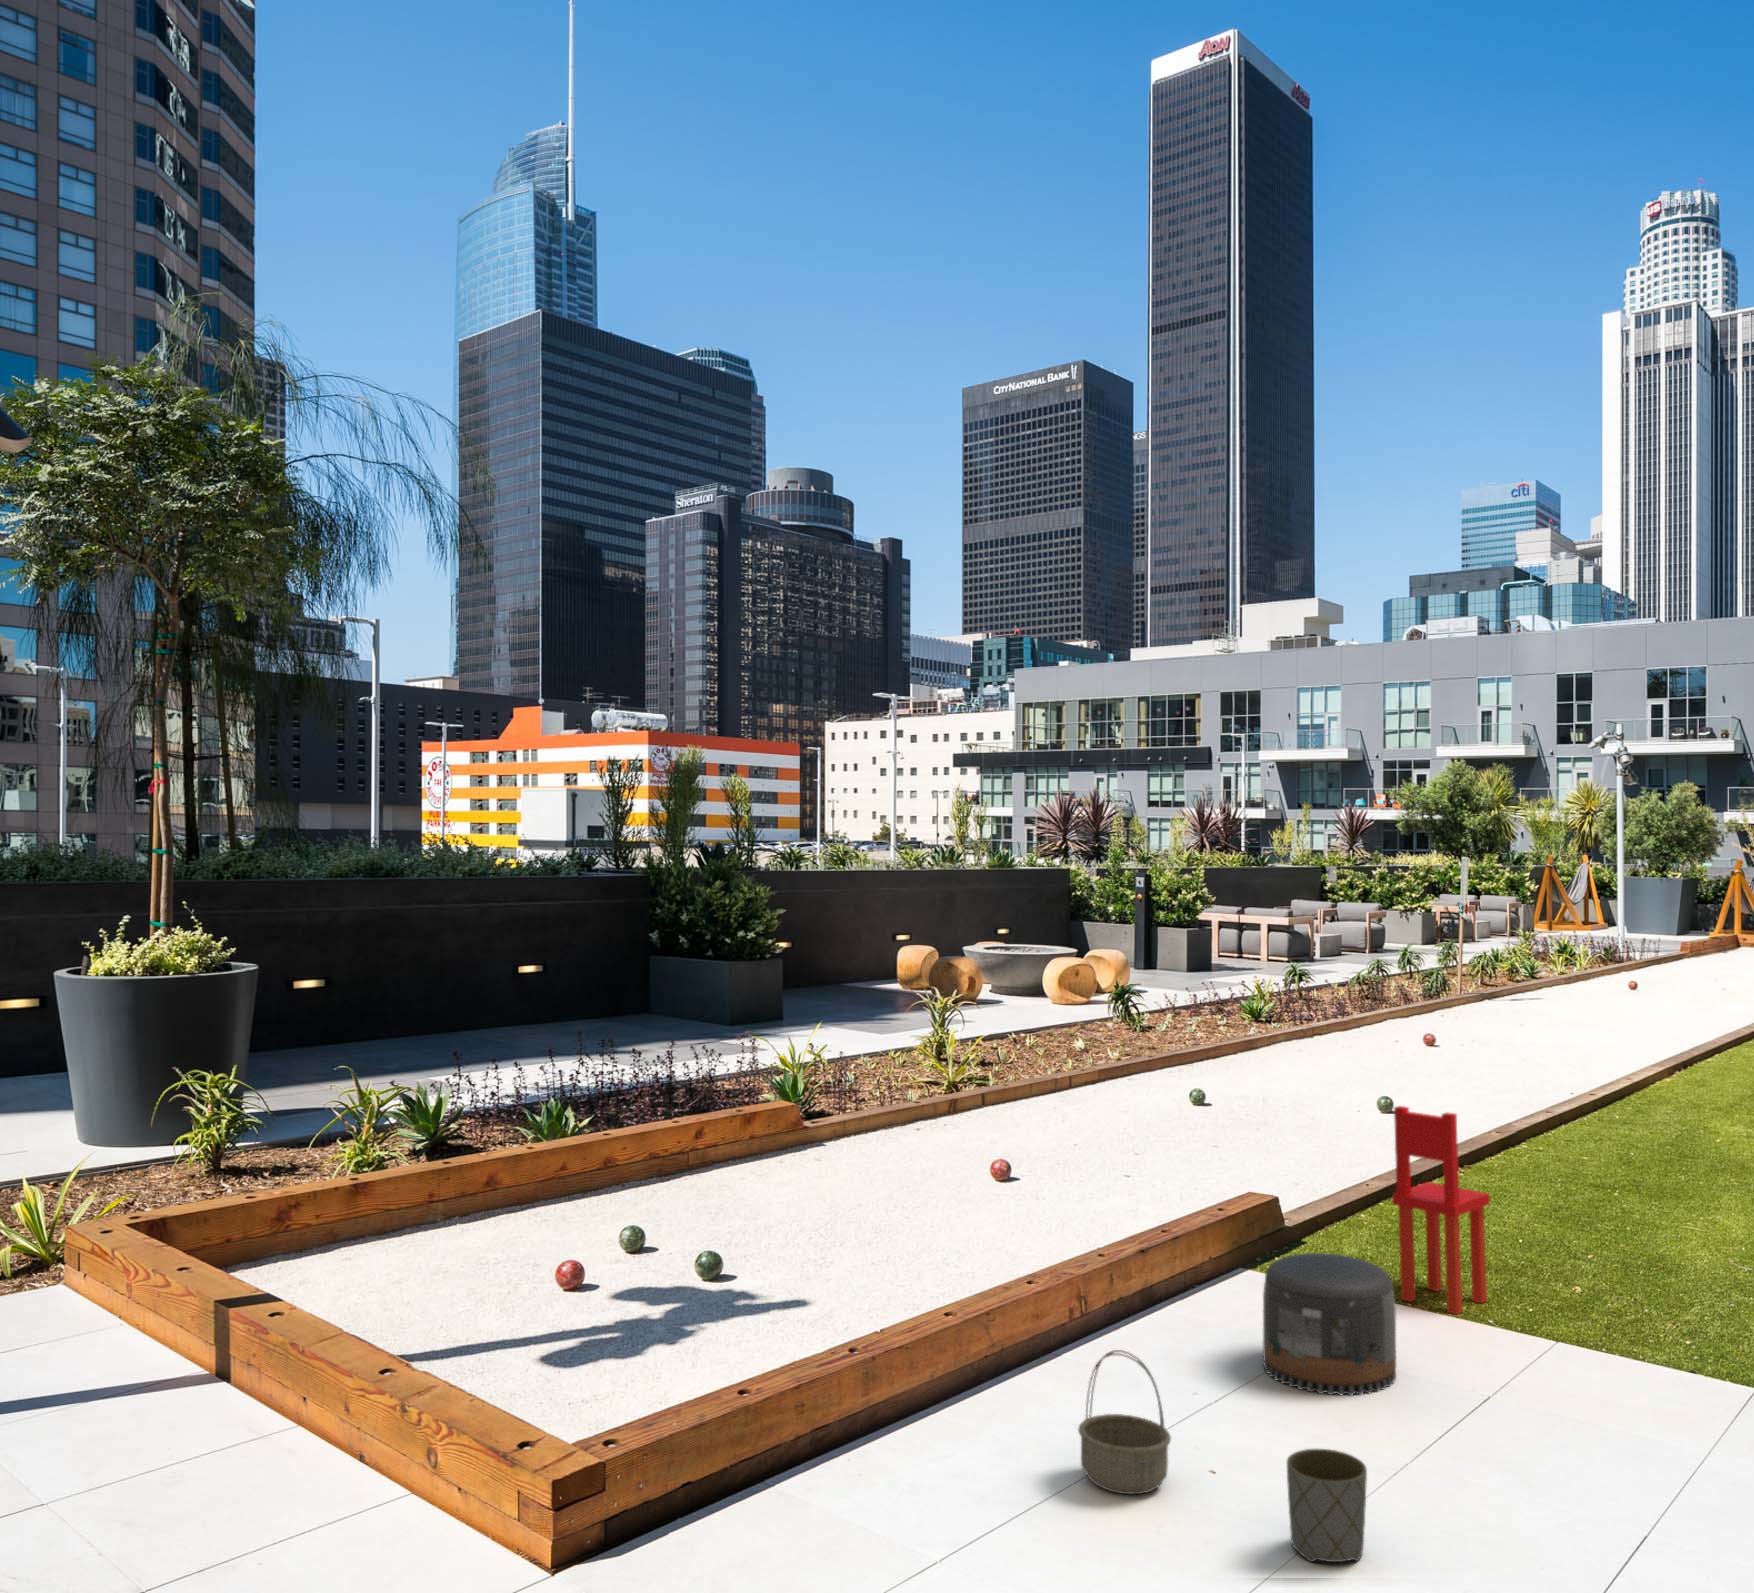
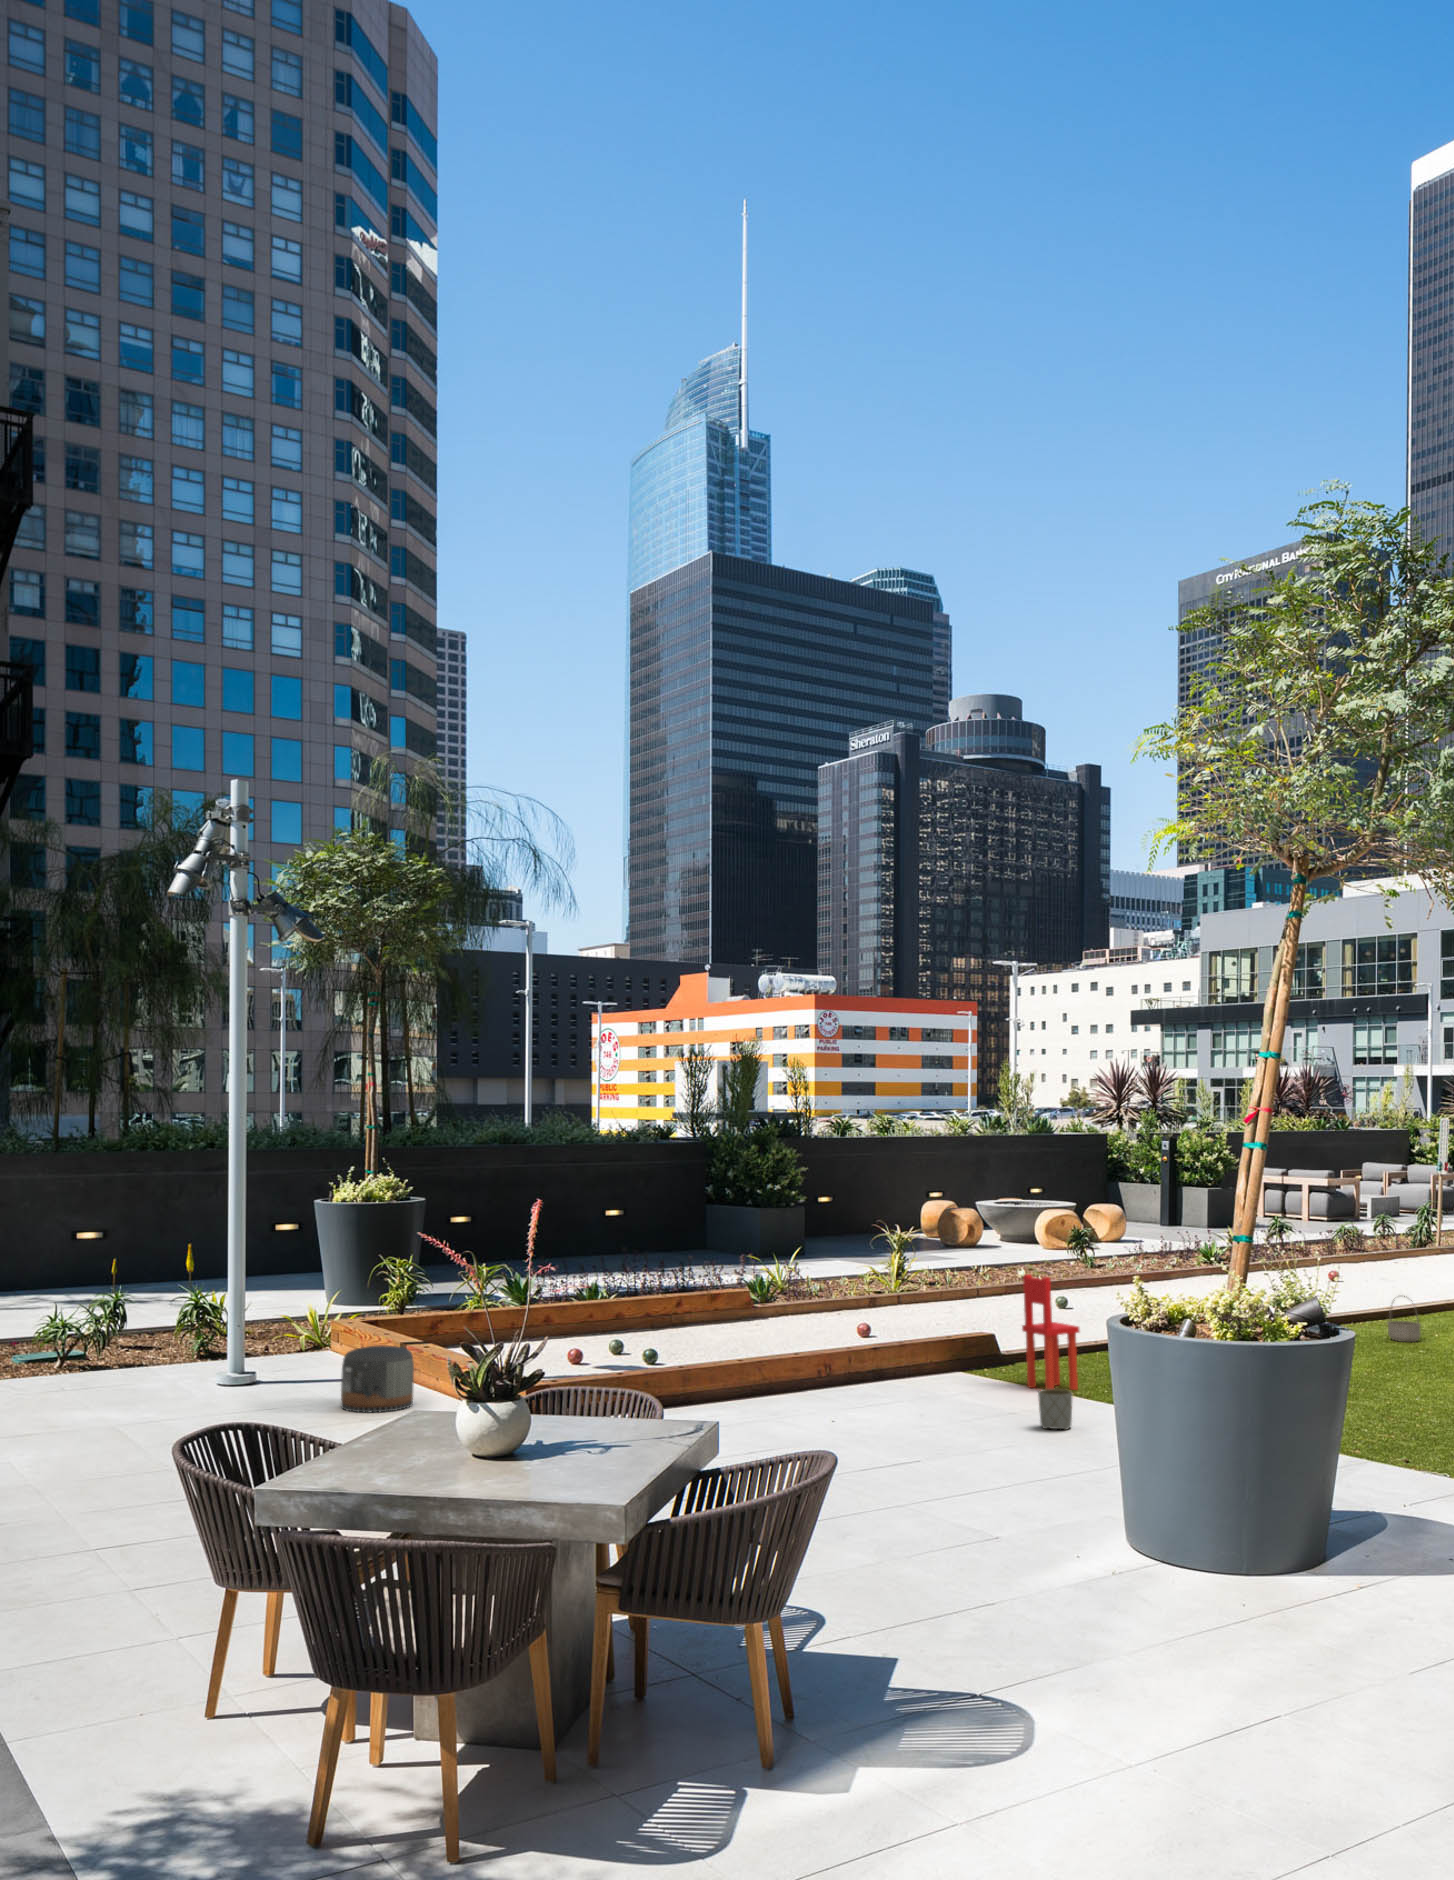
pouf: present [1263,1253,1396,1395] -> present [341,1345,414,1413]
basket: present [1078,1350,1171,1494] -> present [1387,1296,1421,1342]
planter: present [1287,1449,1367,1562] -> present [1038,1389,1072,1430]

